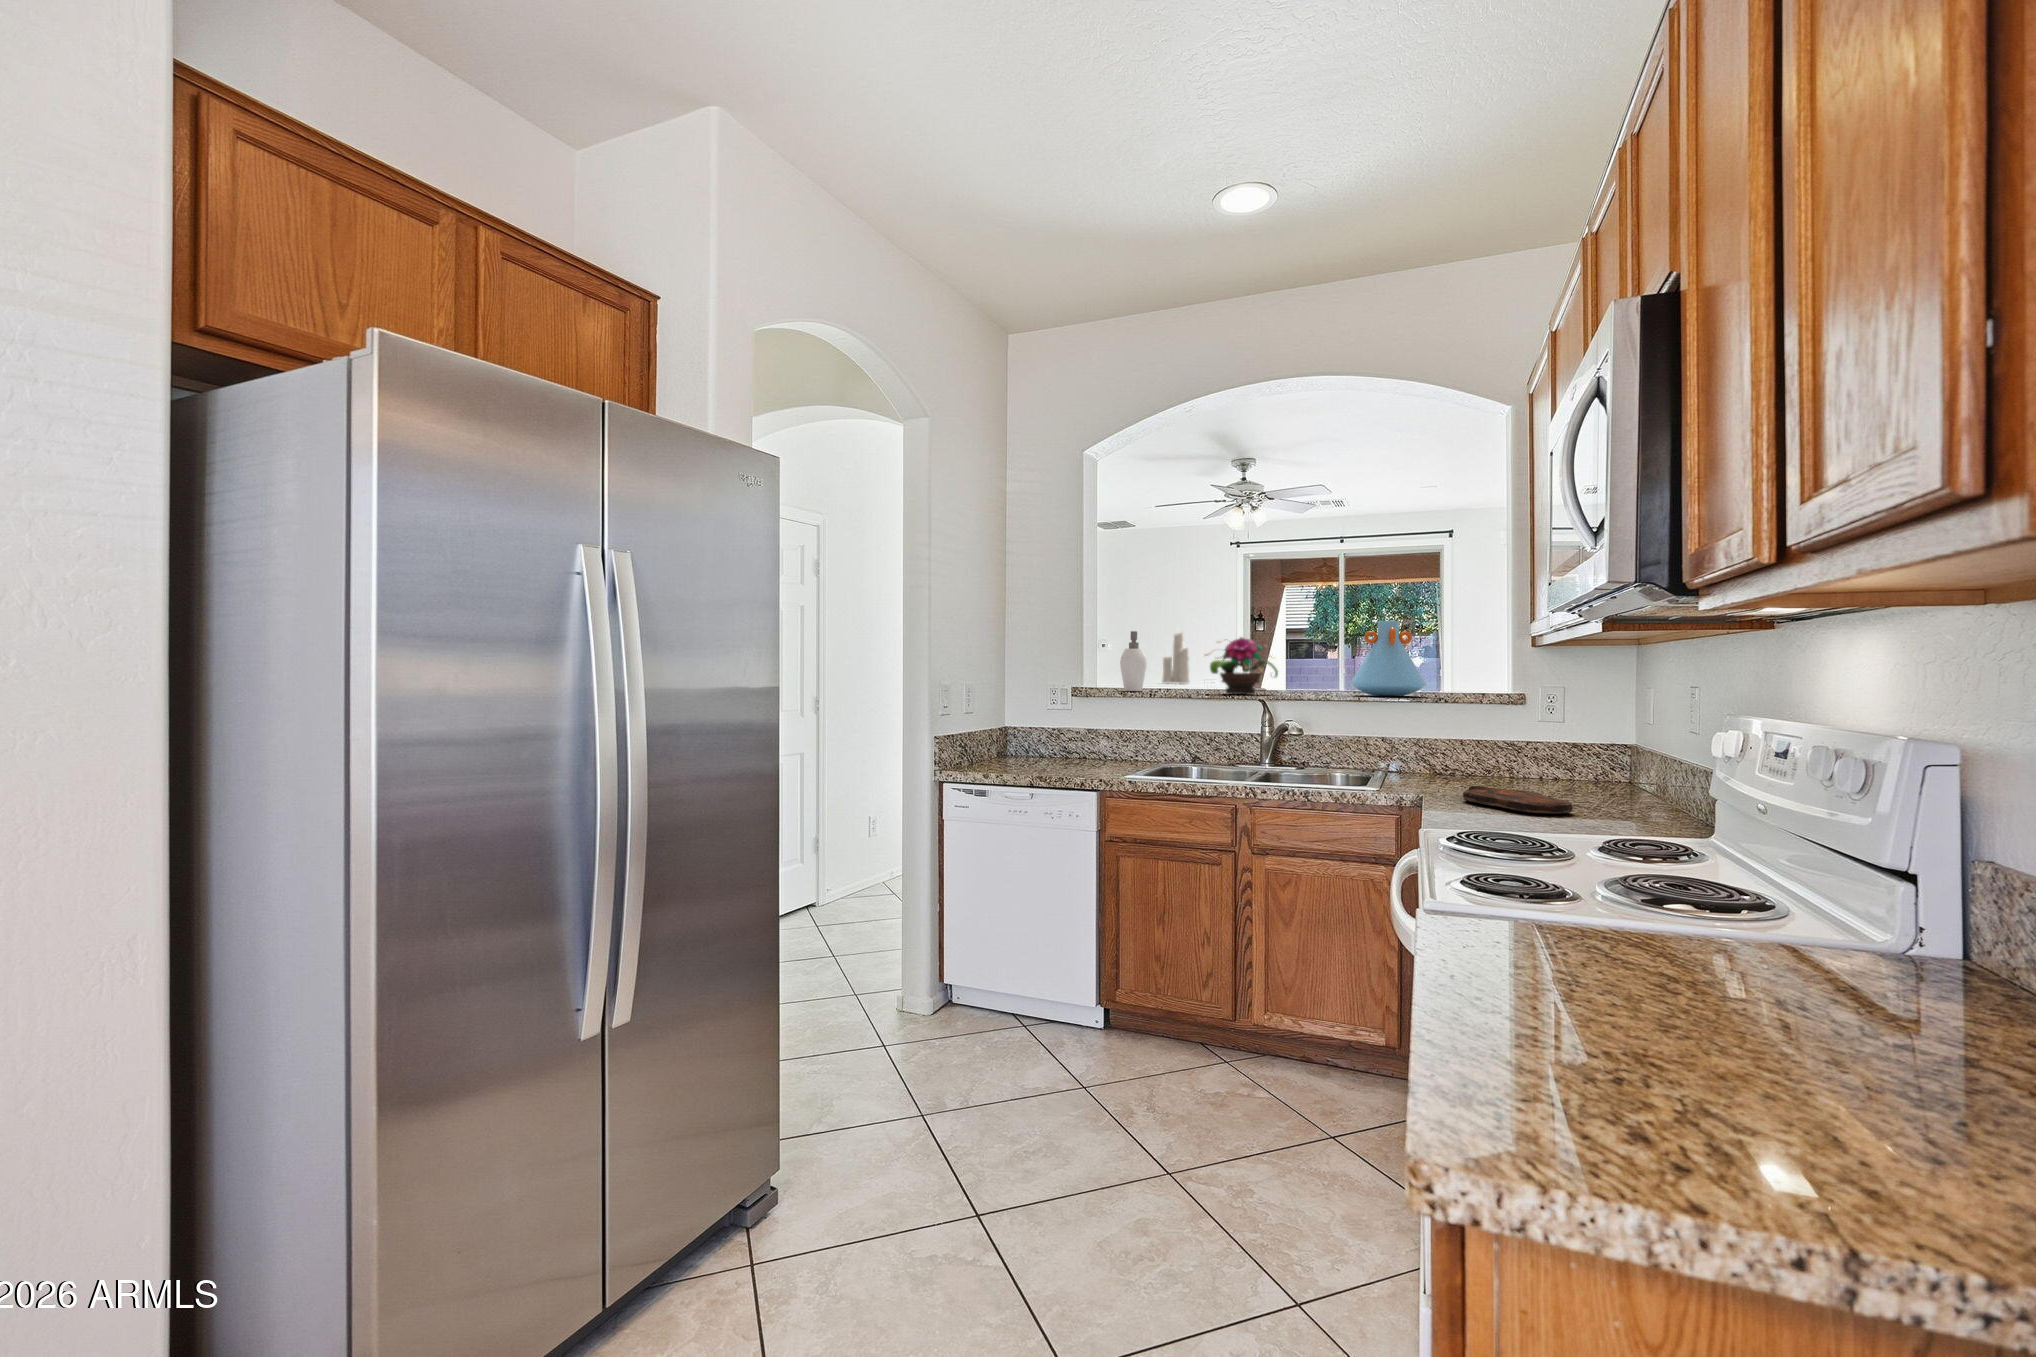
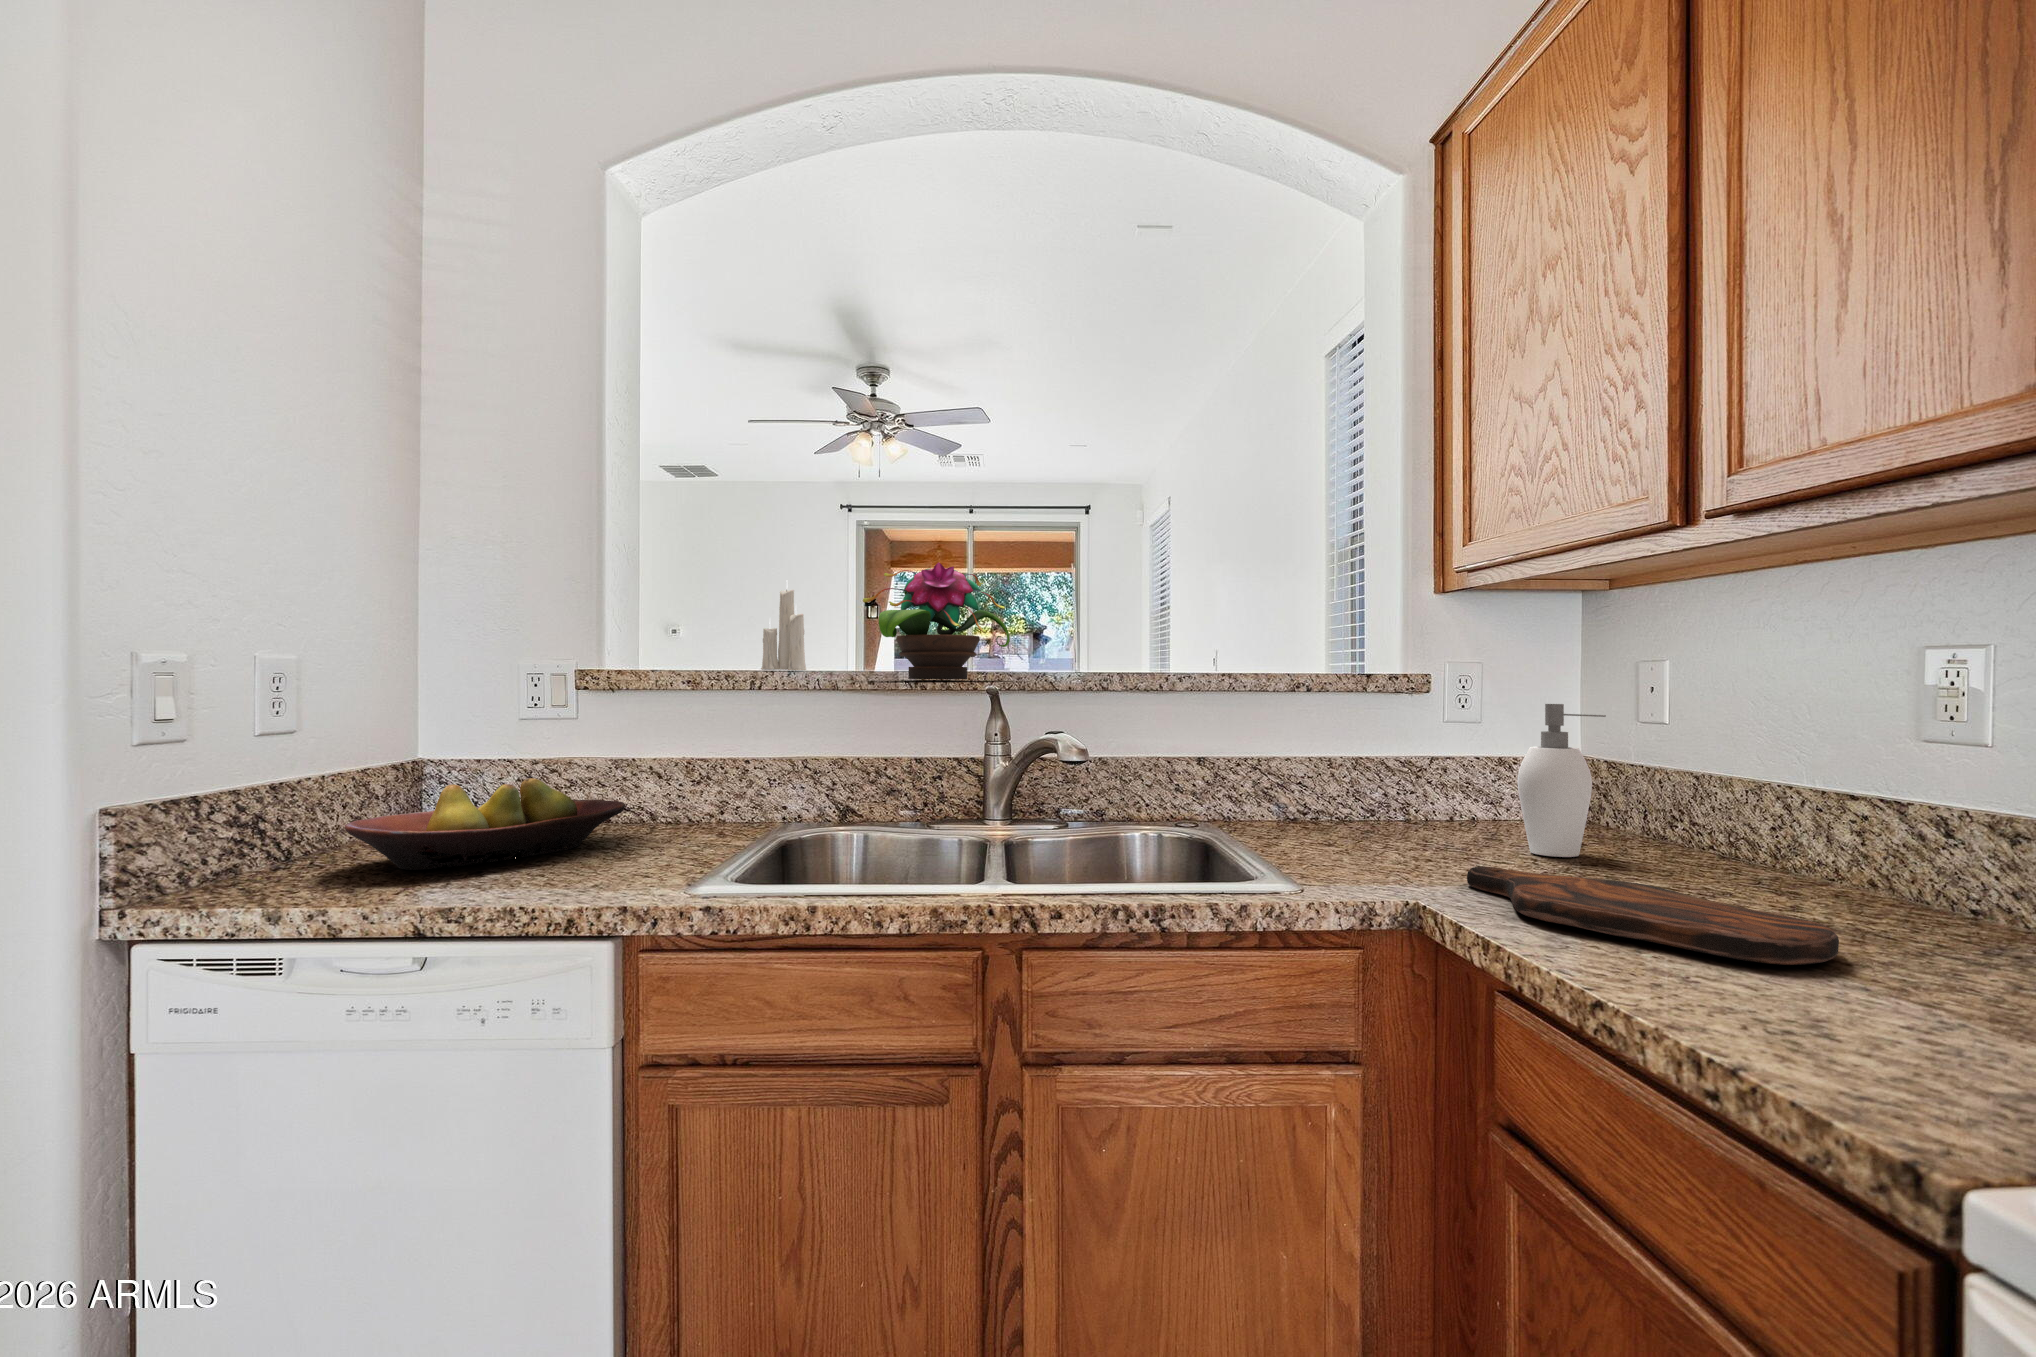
vase: present [1350,621,1427,696] -> none [1136,538,1272,679]
soap dispenser: present [1120,631,1147,691] -> present [1517,704,1606,857]
fruit bowl: none [993,734,1095,767] -> present [345,778,625,870]

